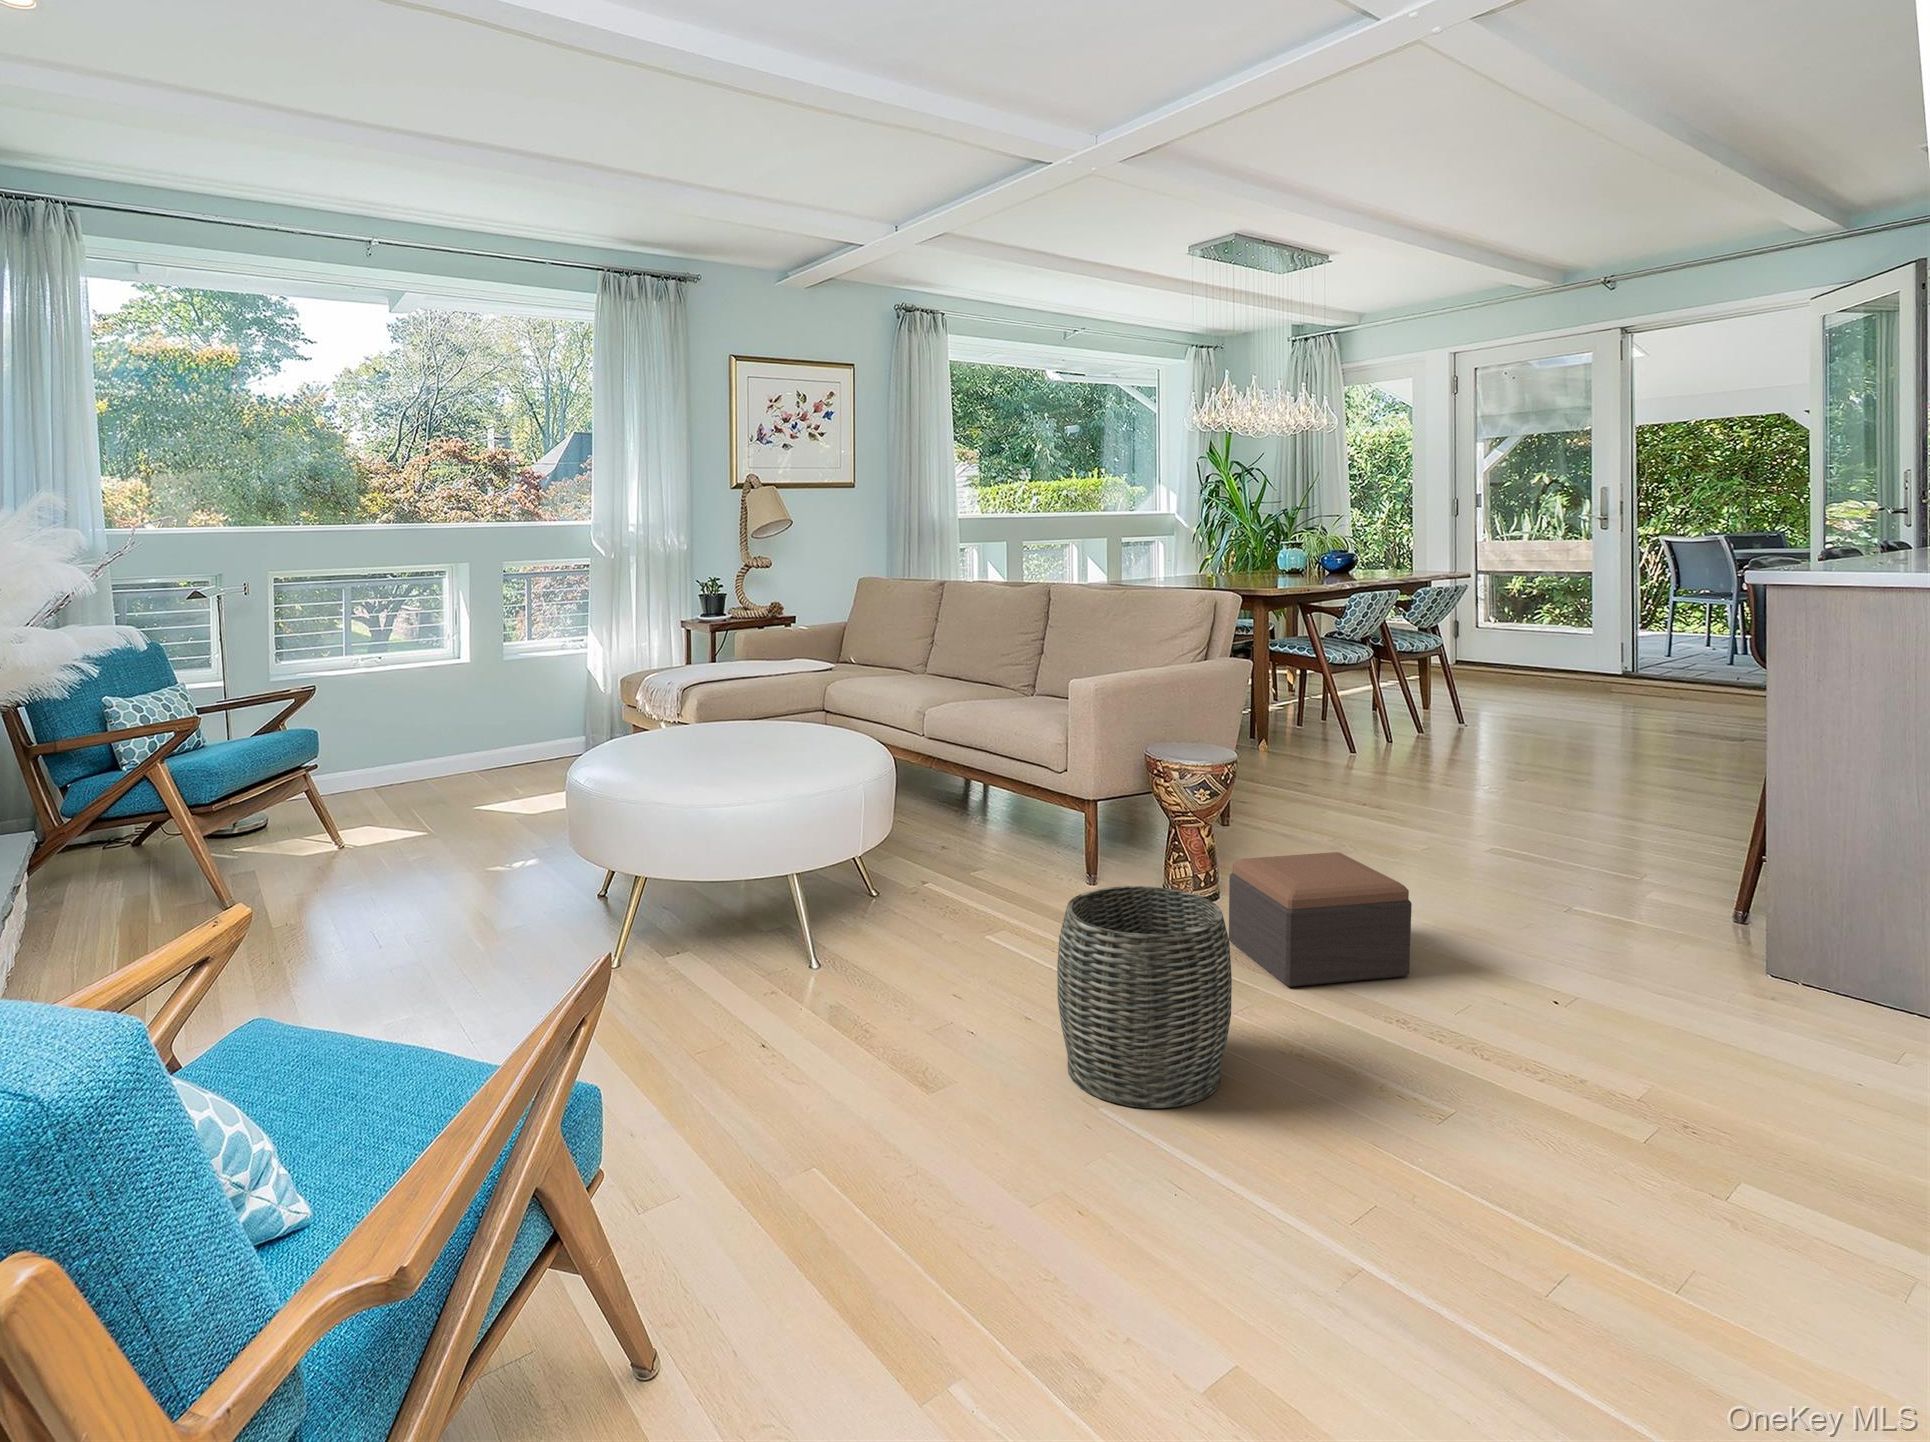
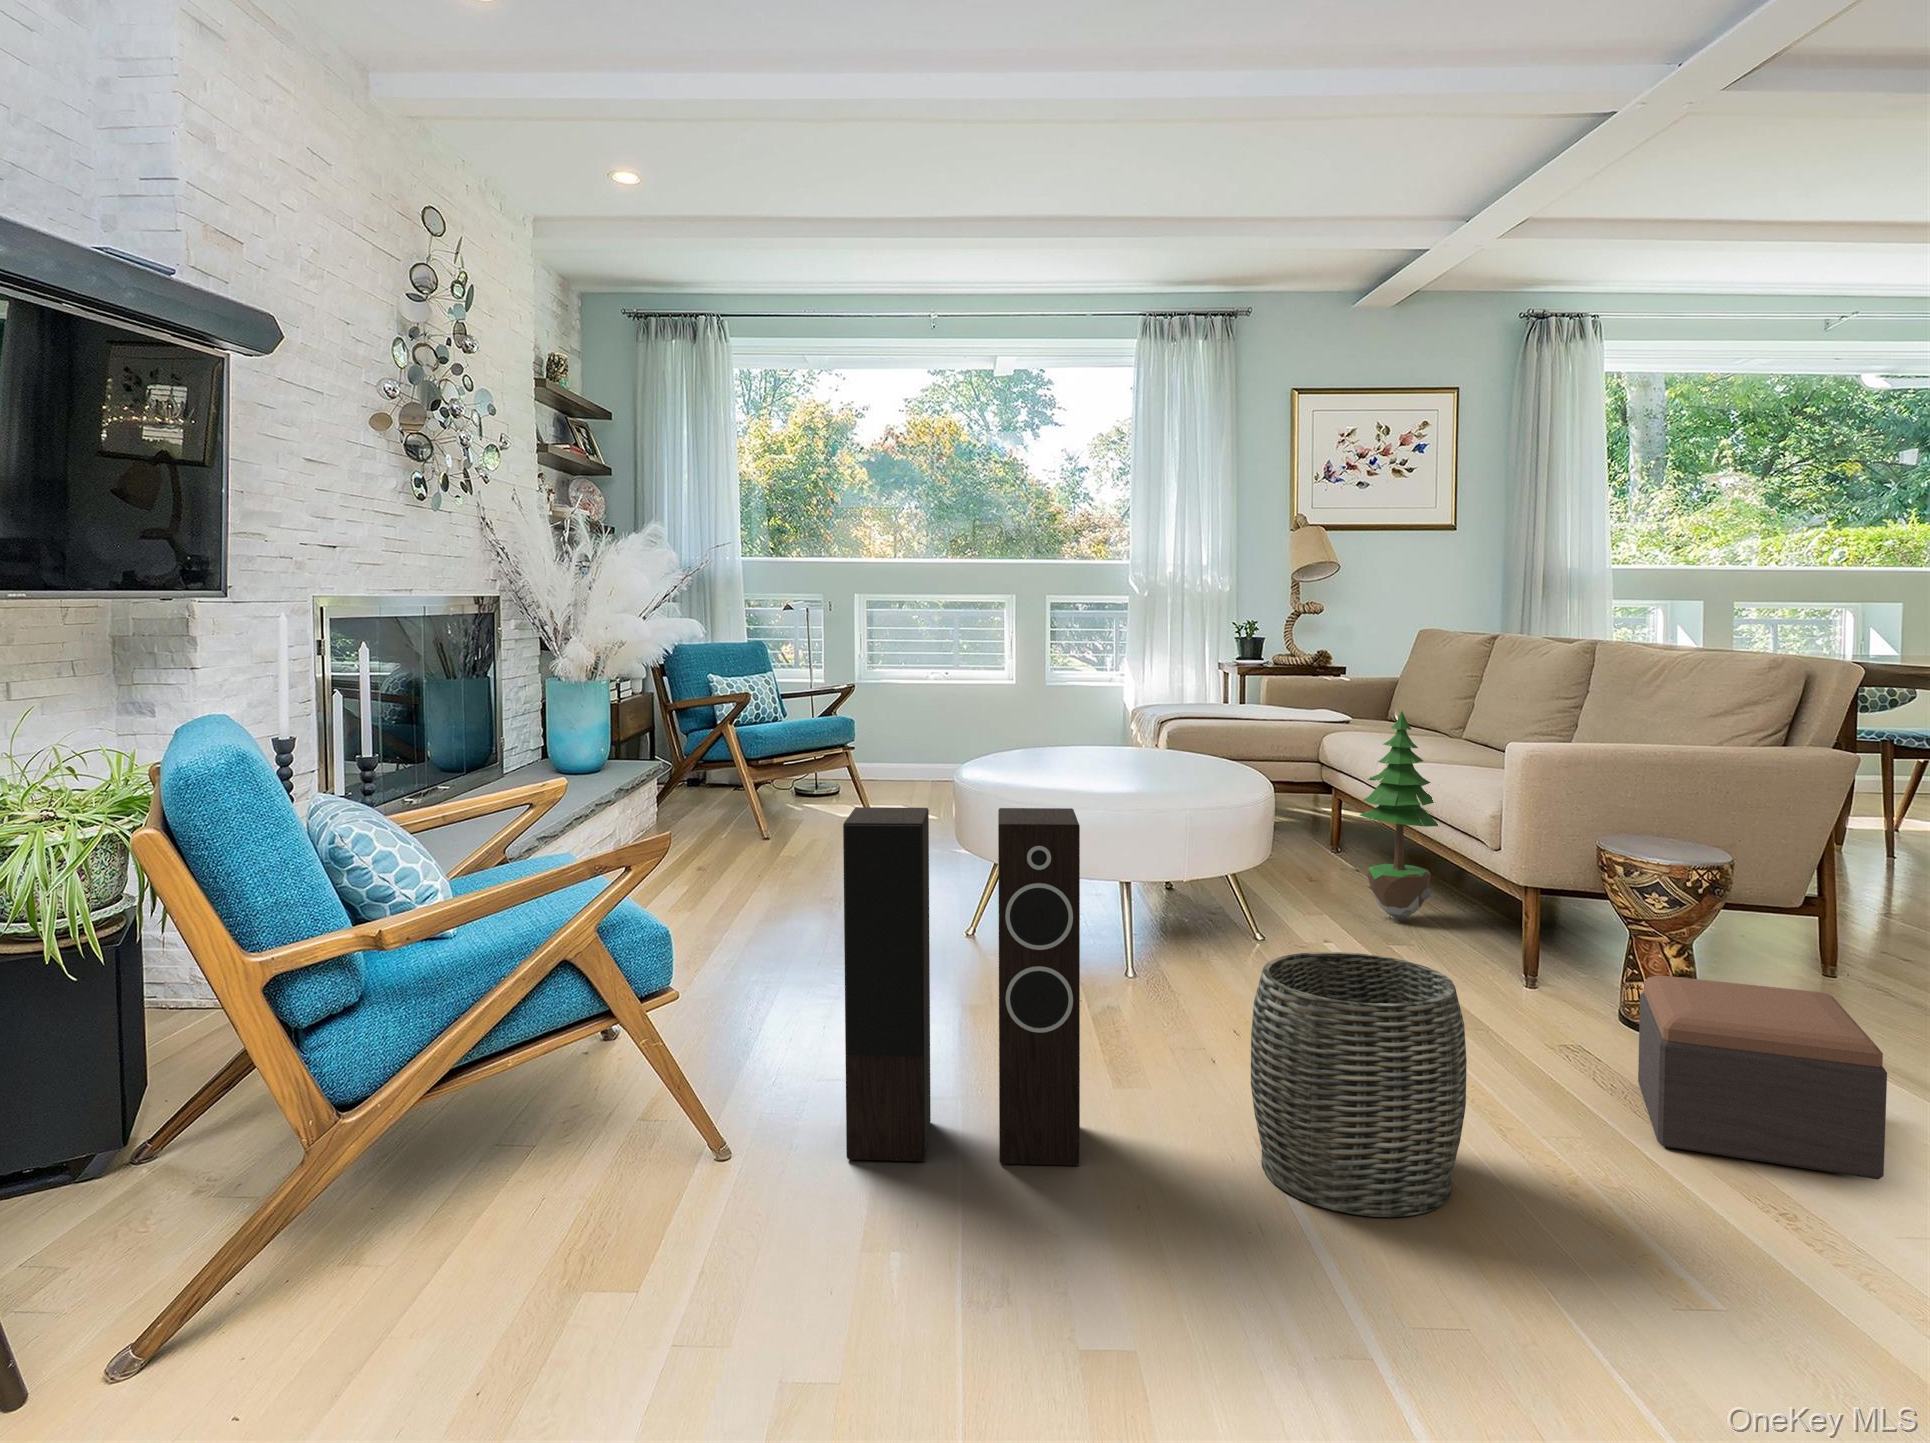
potted tree: none [917,660,982,839] -> present [1360,711,1438,920]
speaker: none [689,799,949,1205] -> present [843,807,1080,1166]

